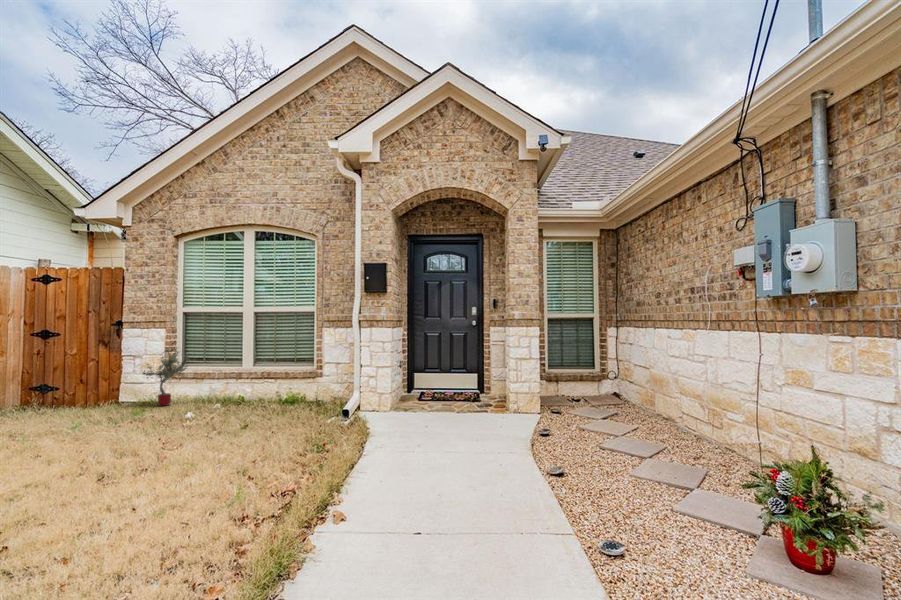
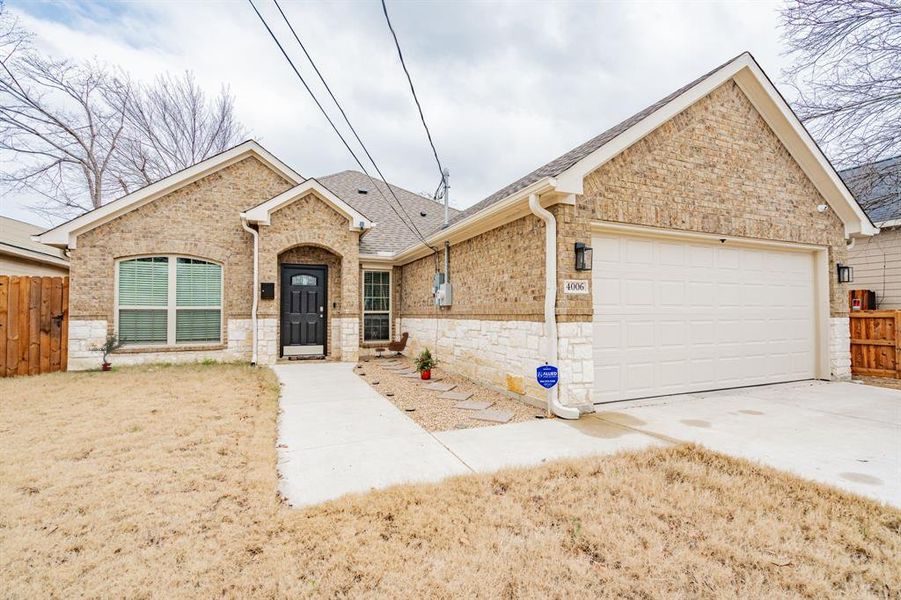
lounge chair: none [568,356,638,409] -> present [375,332,409,358]

